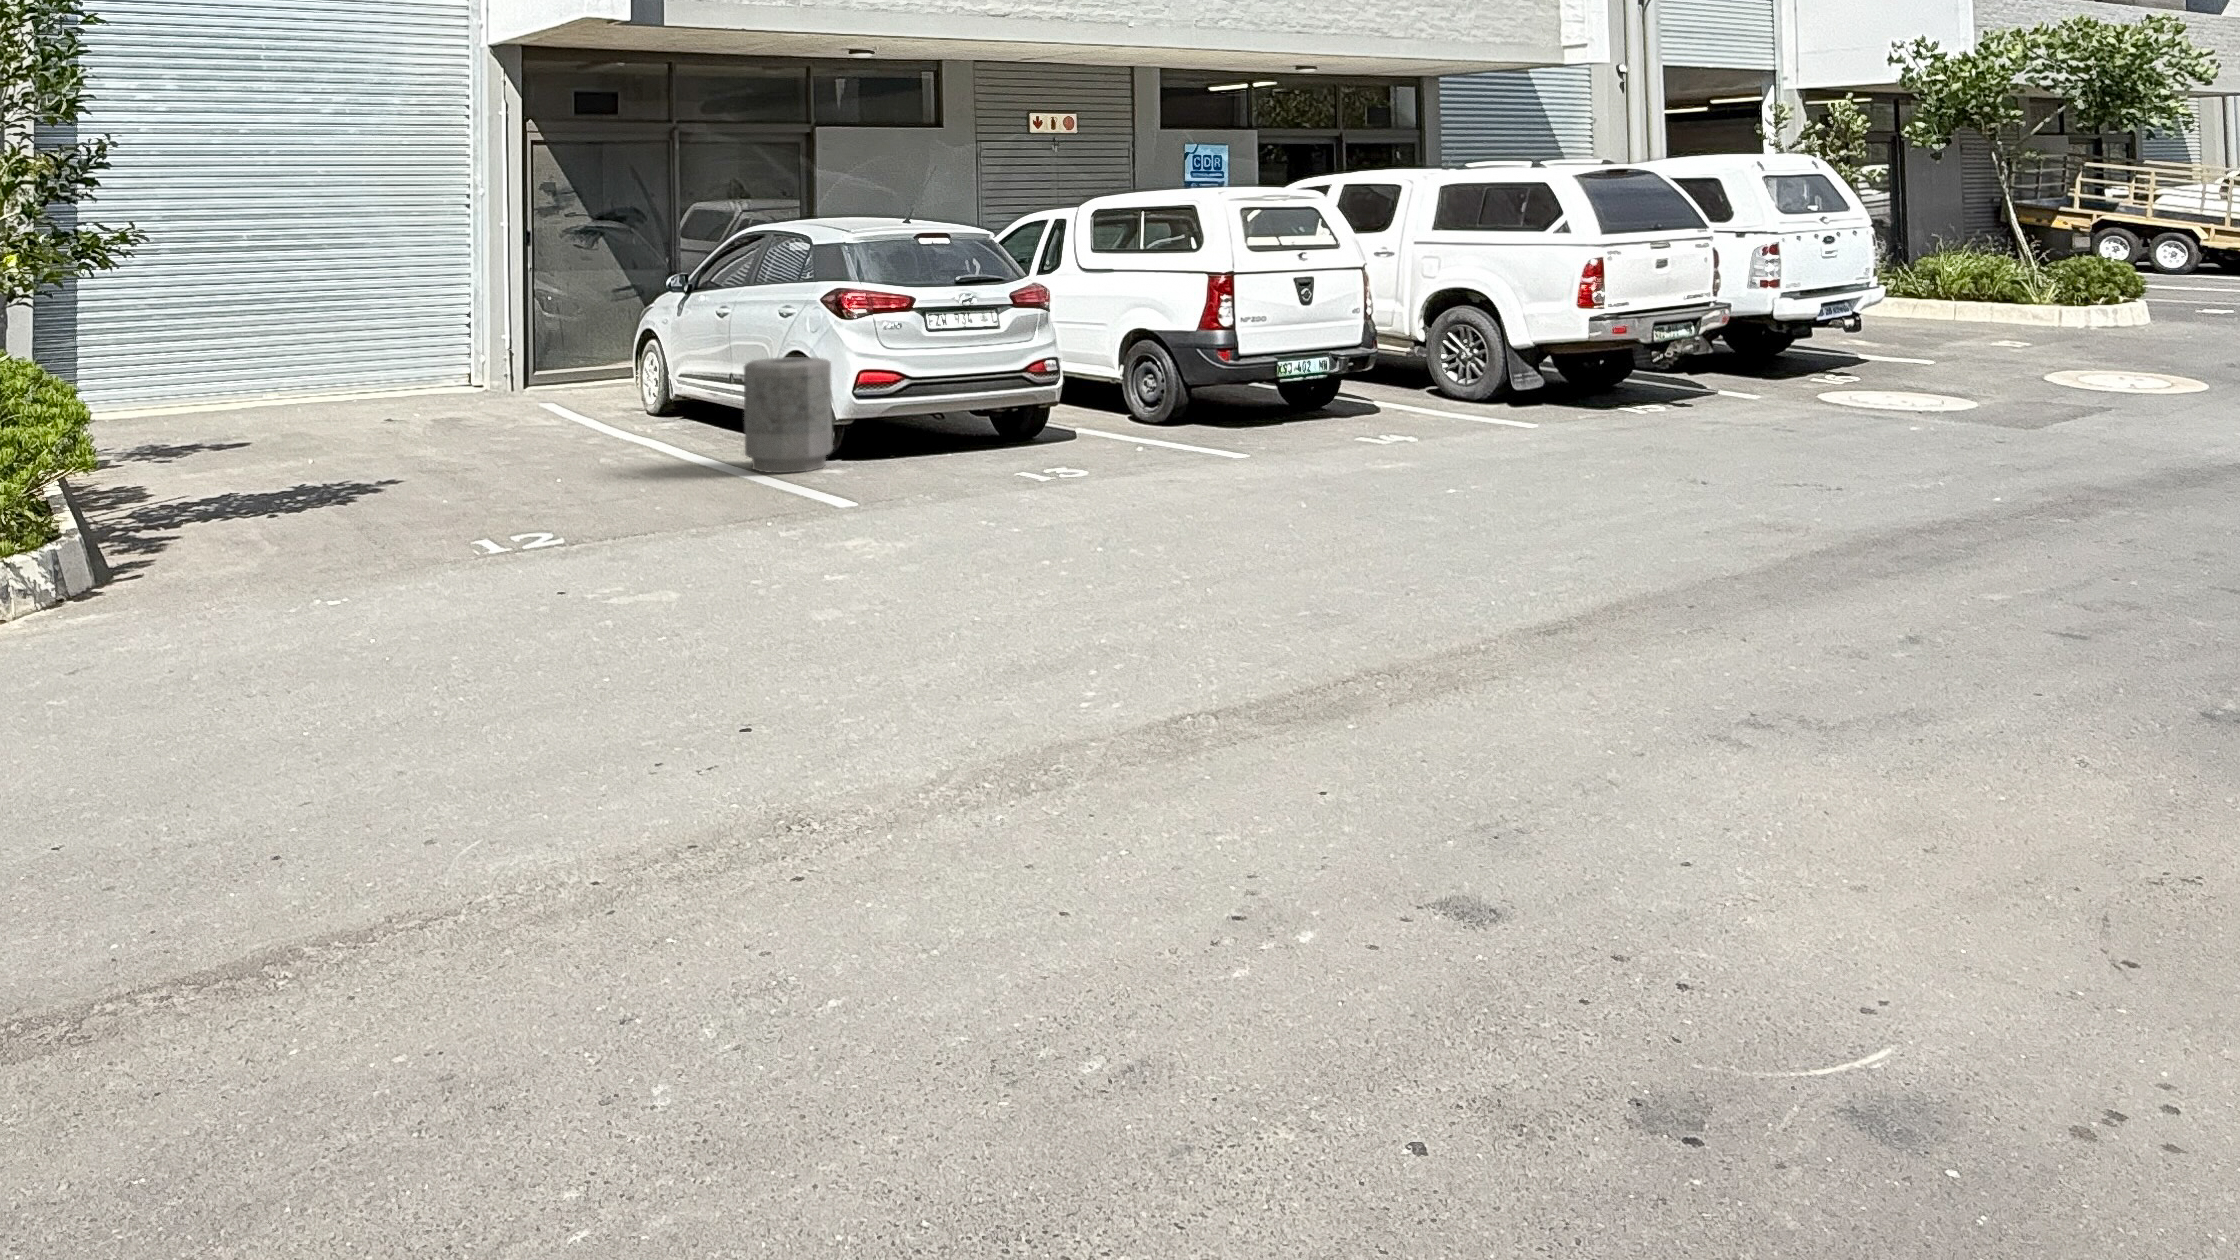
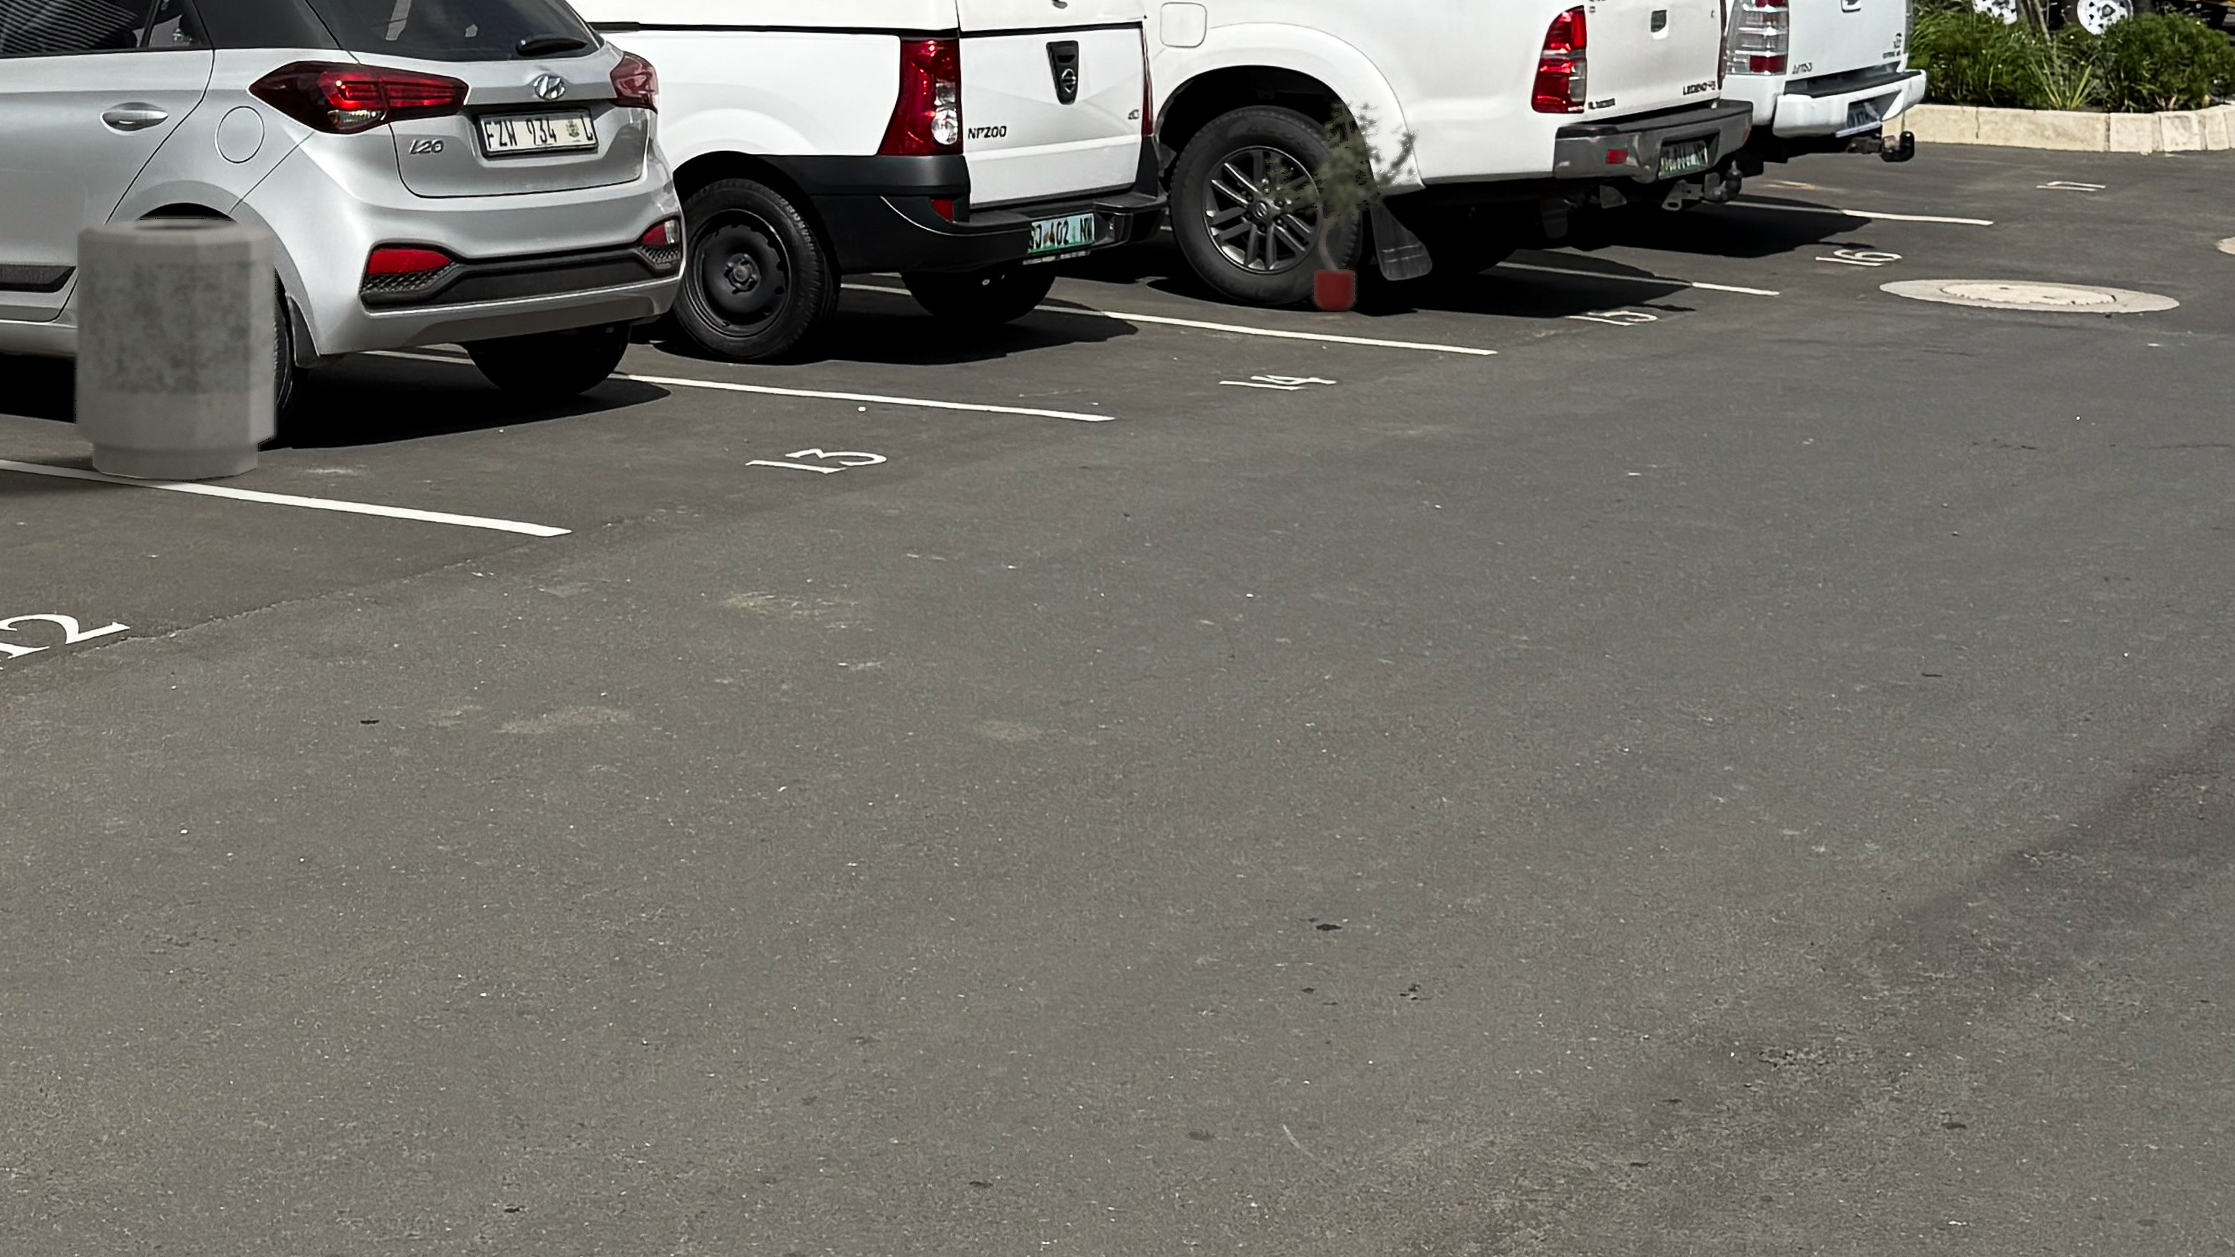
potted tree: none [1443,303,1518,405] -> present [1255,104,1416,311]

